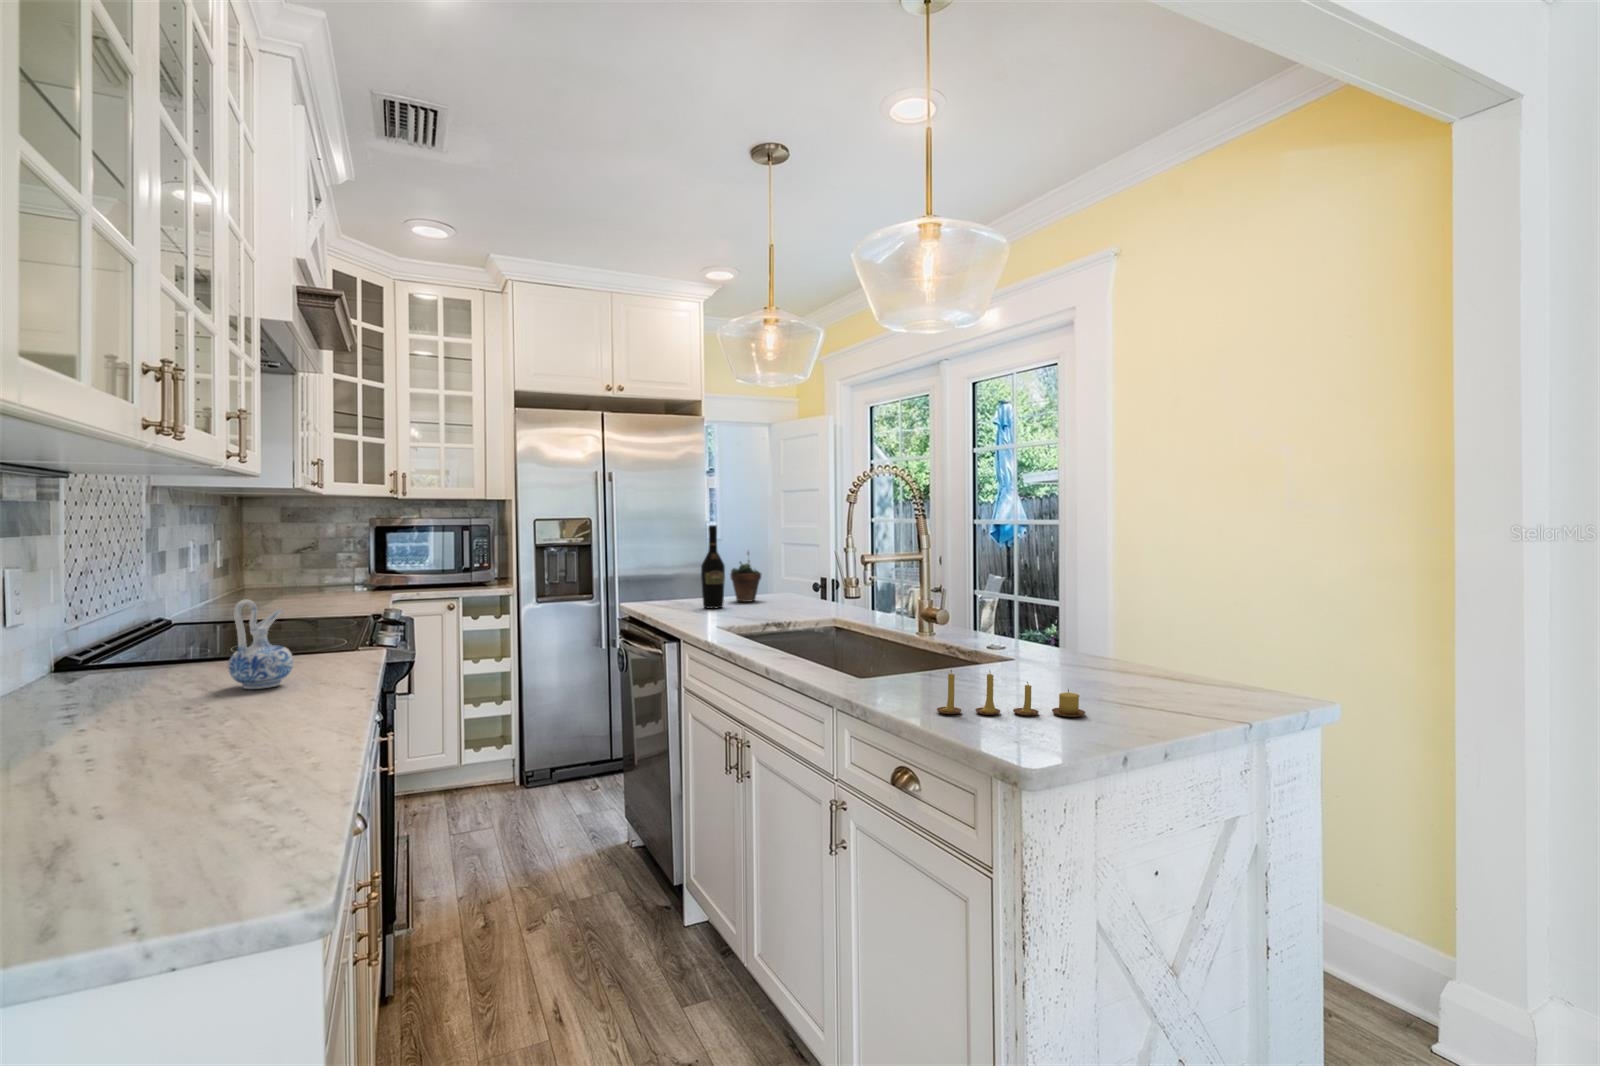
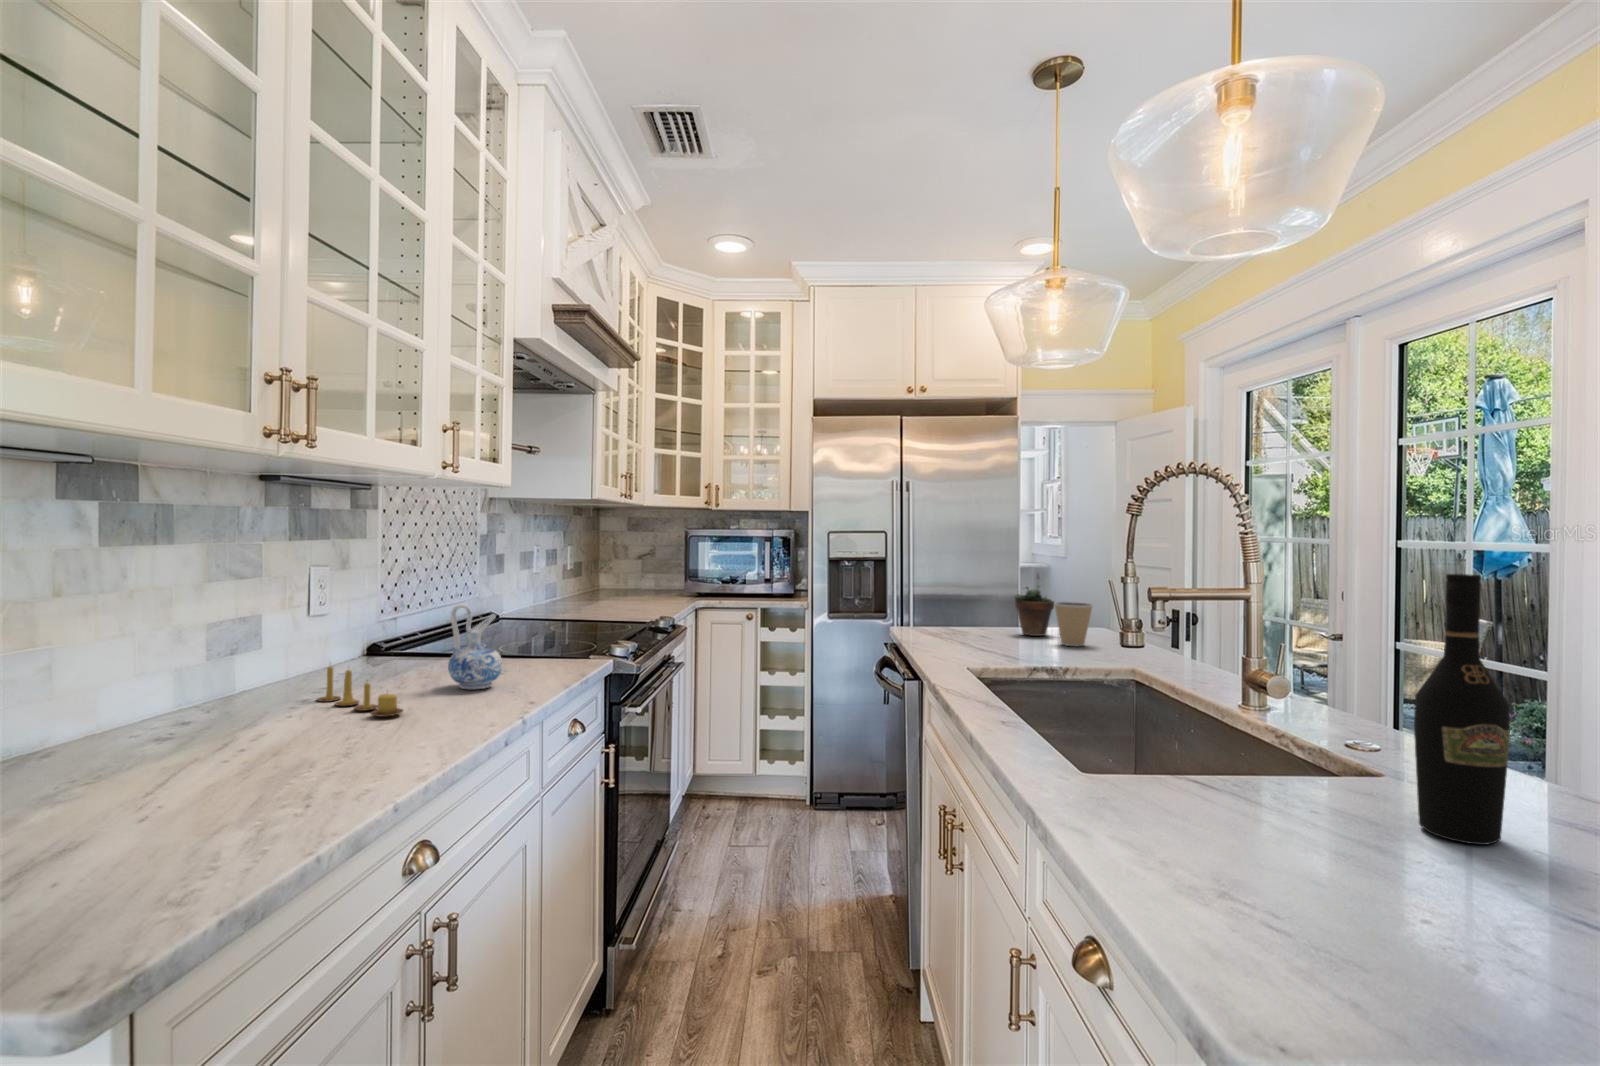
wine bottle: present [701,525,725,608] -> present [1414,574,1510,845]
coffee cup: none [767,572,797,607] -> present [1055,602,1092,646]
candle: present [937,670,1085,717] -> present [317,666,403,717]

